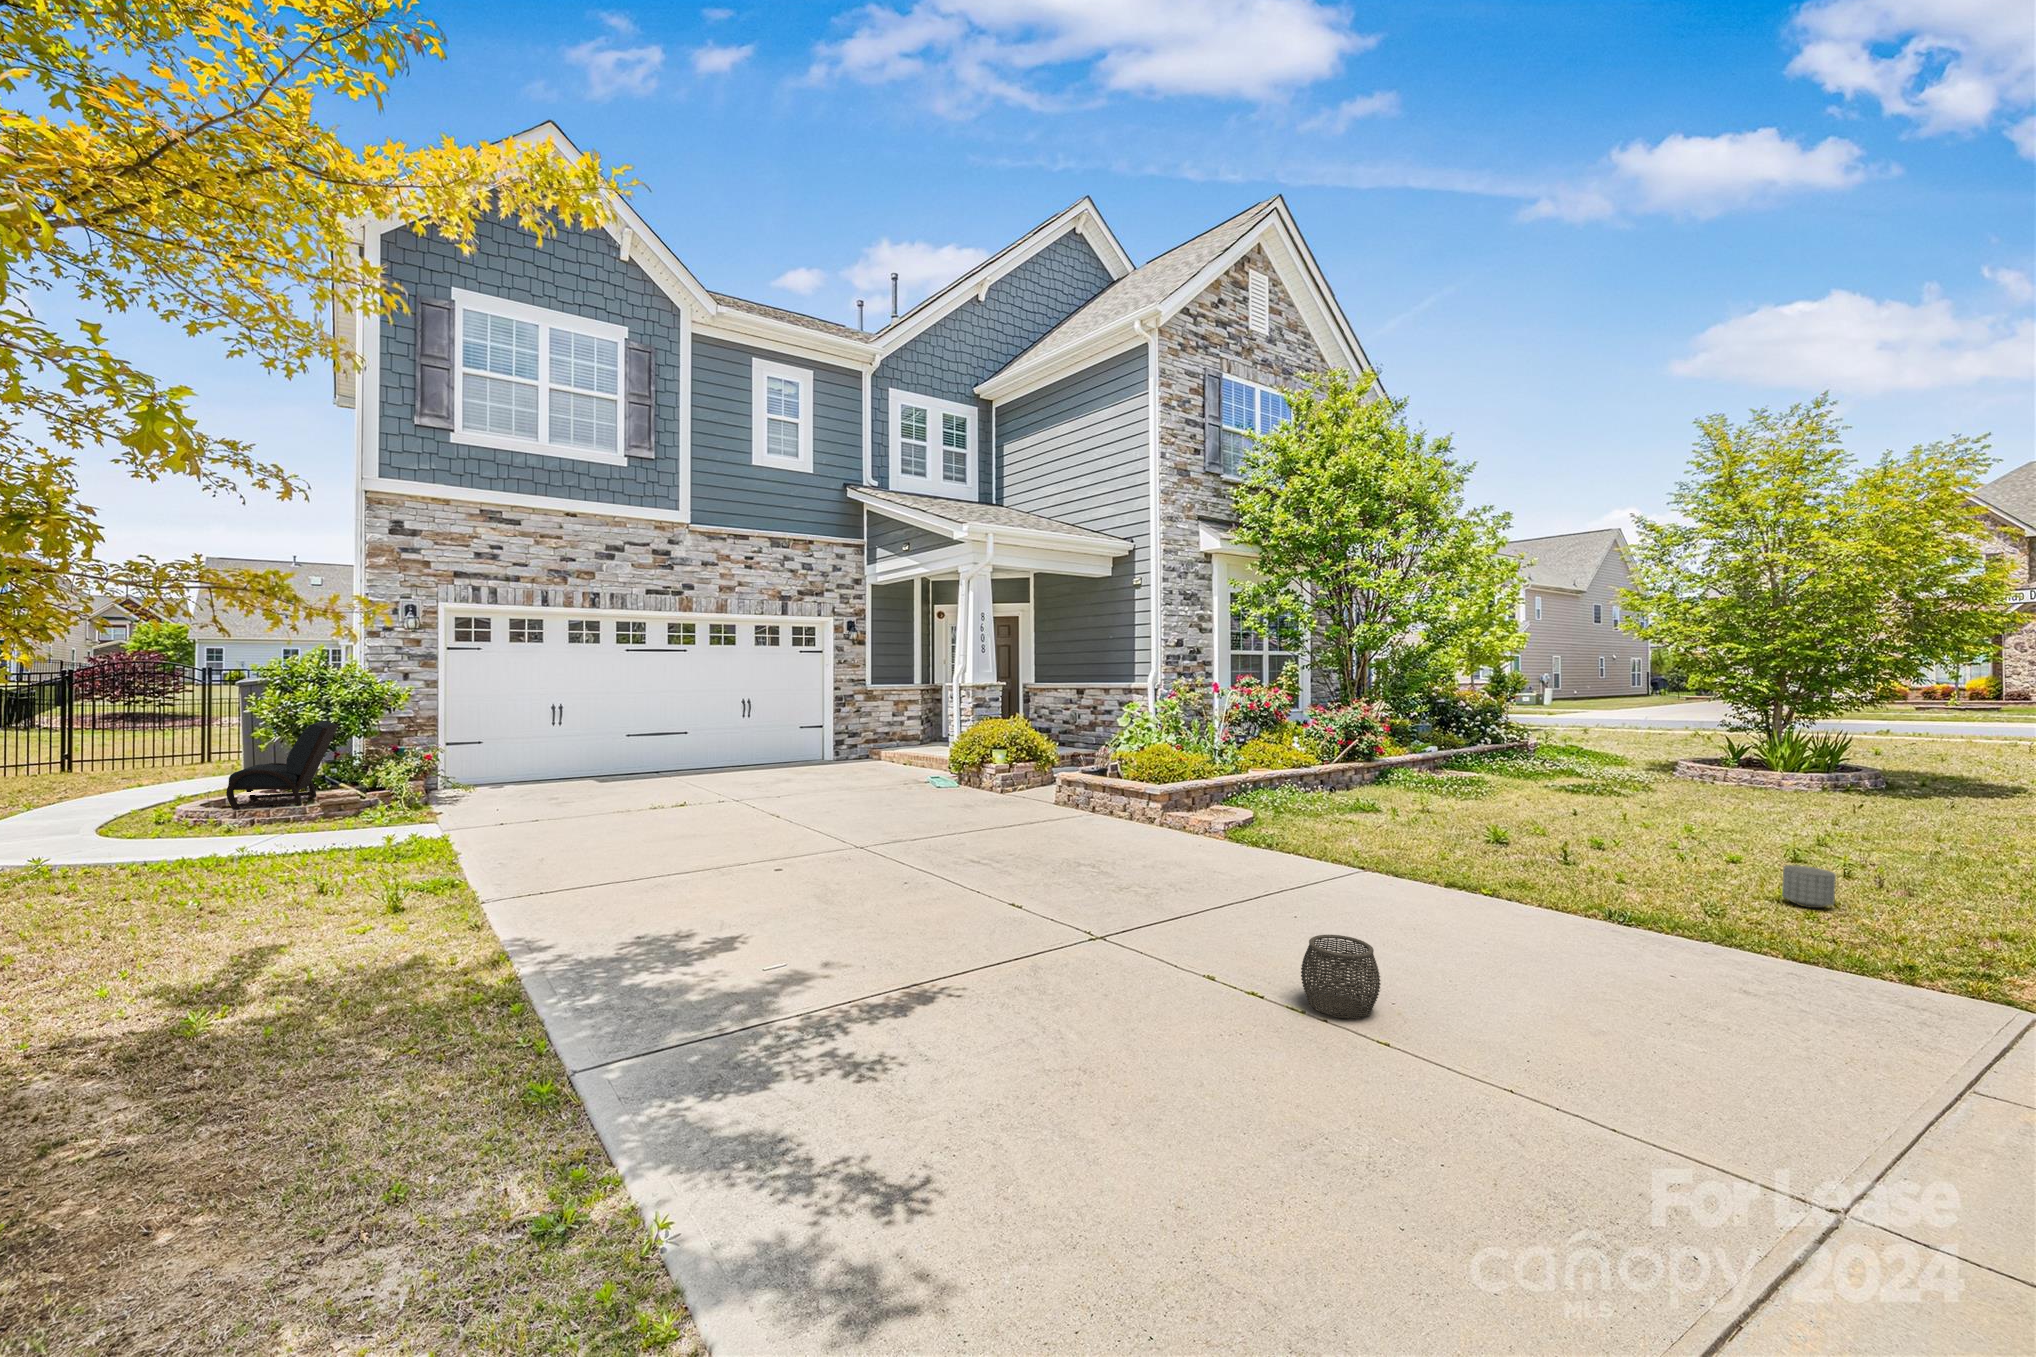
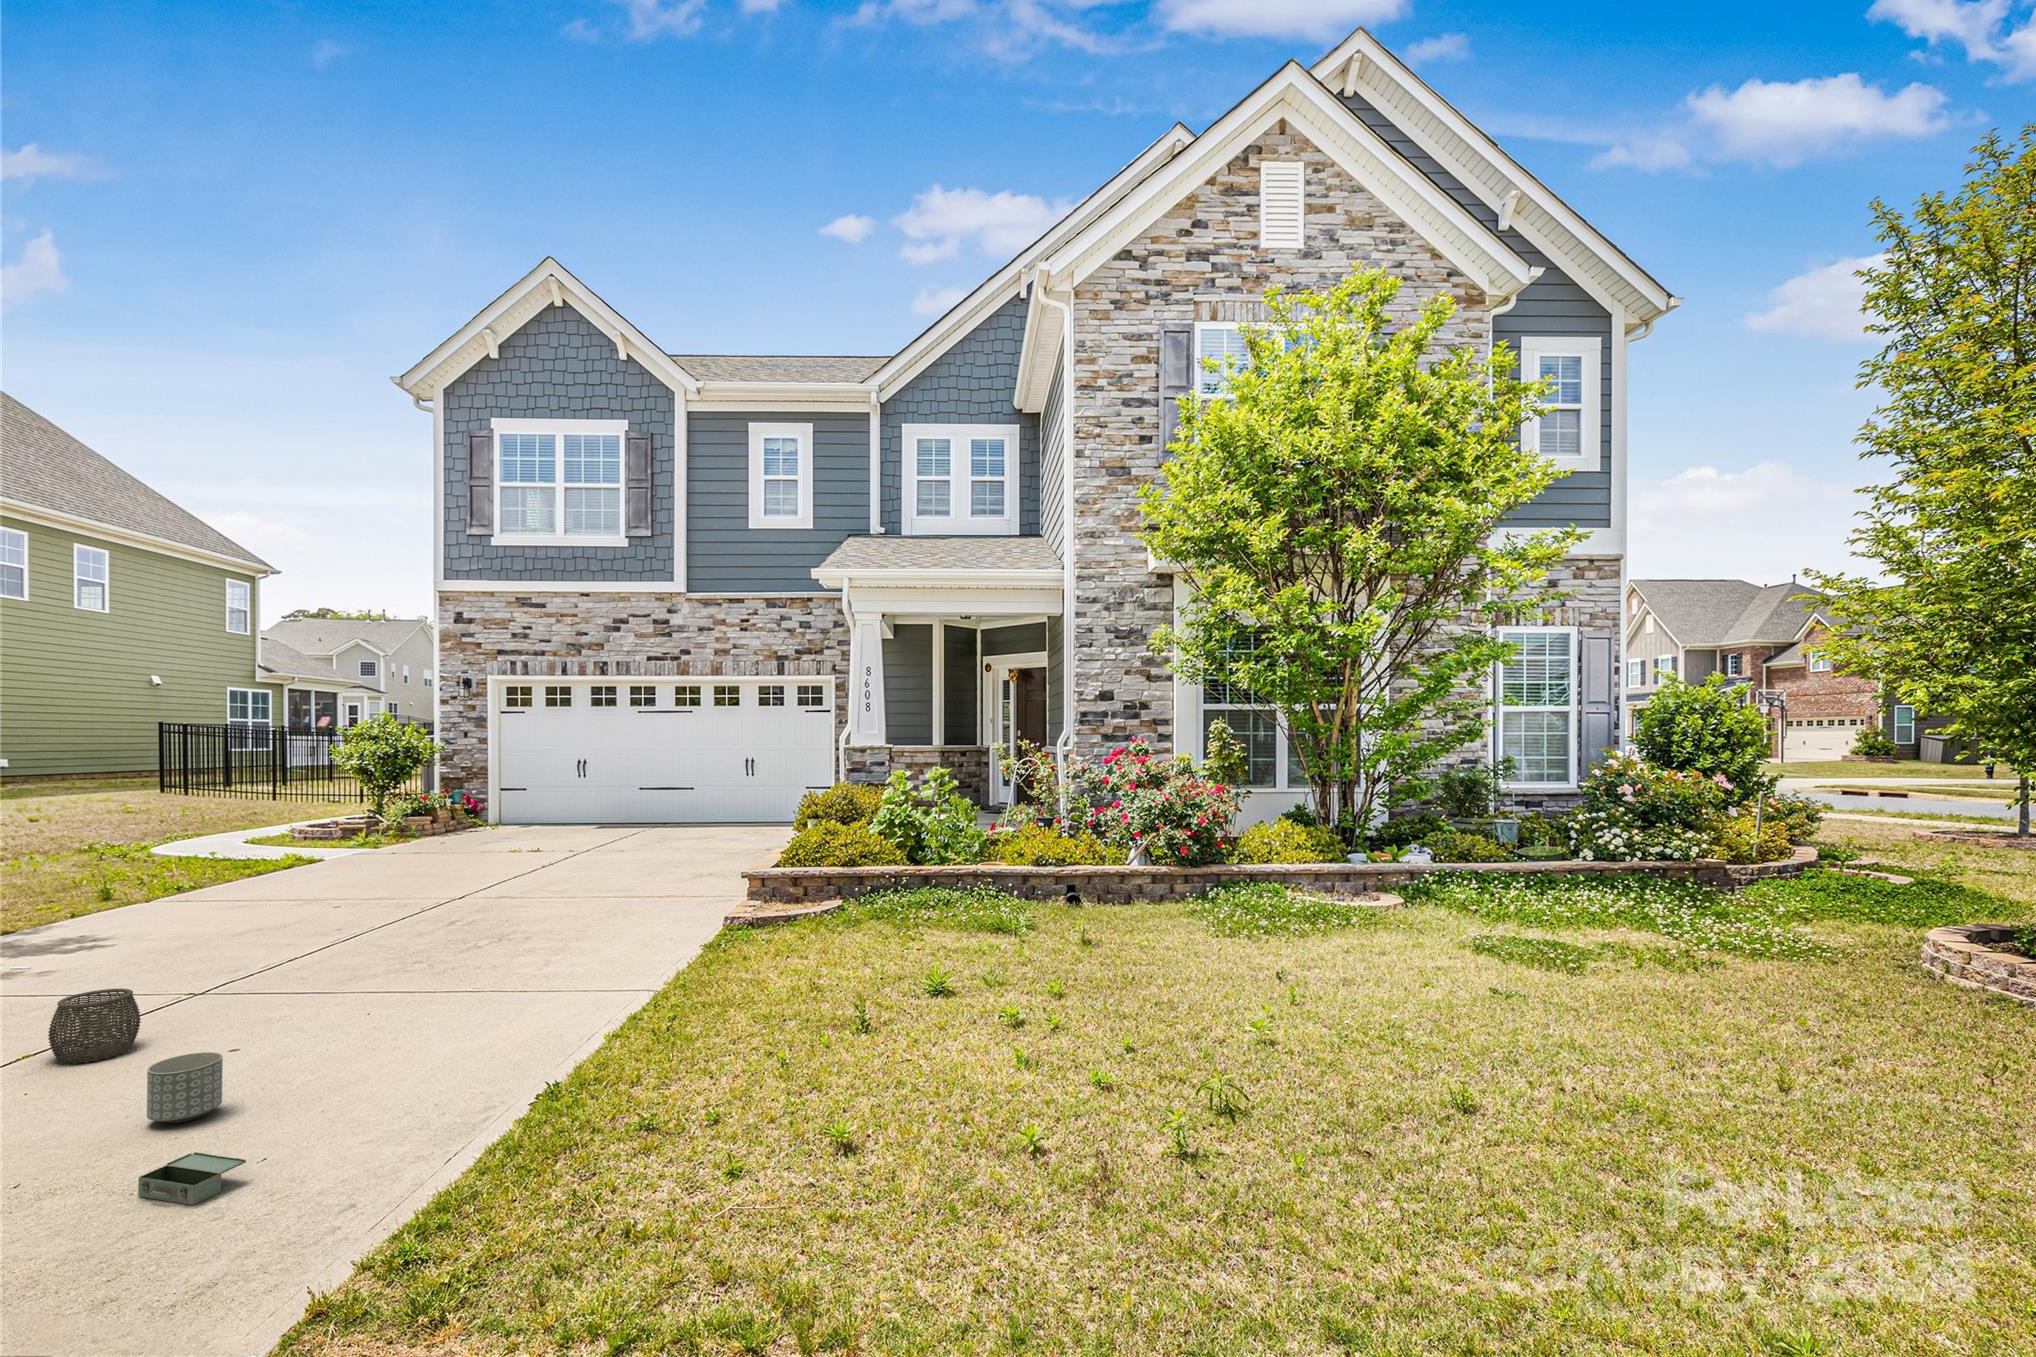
lounge chair: present [226,721,339,810] -> none [310,769,388,831]
planter: present [1782,865,1836,908] -> present [147,1052,223,1123]
toolbox: none [1802,1001,1890,1044] -> present [138,1152,246,1205]

